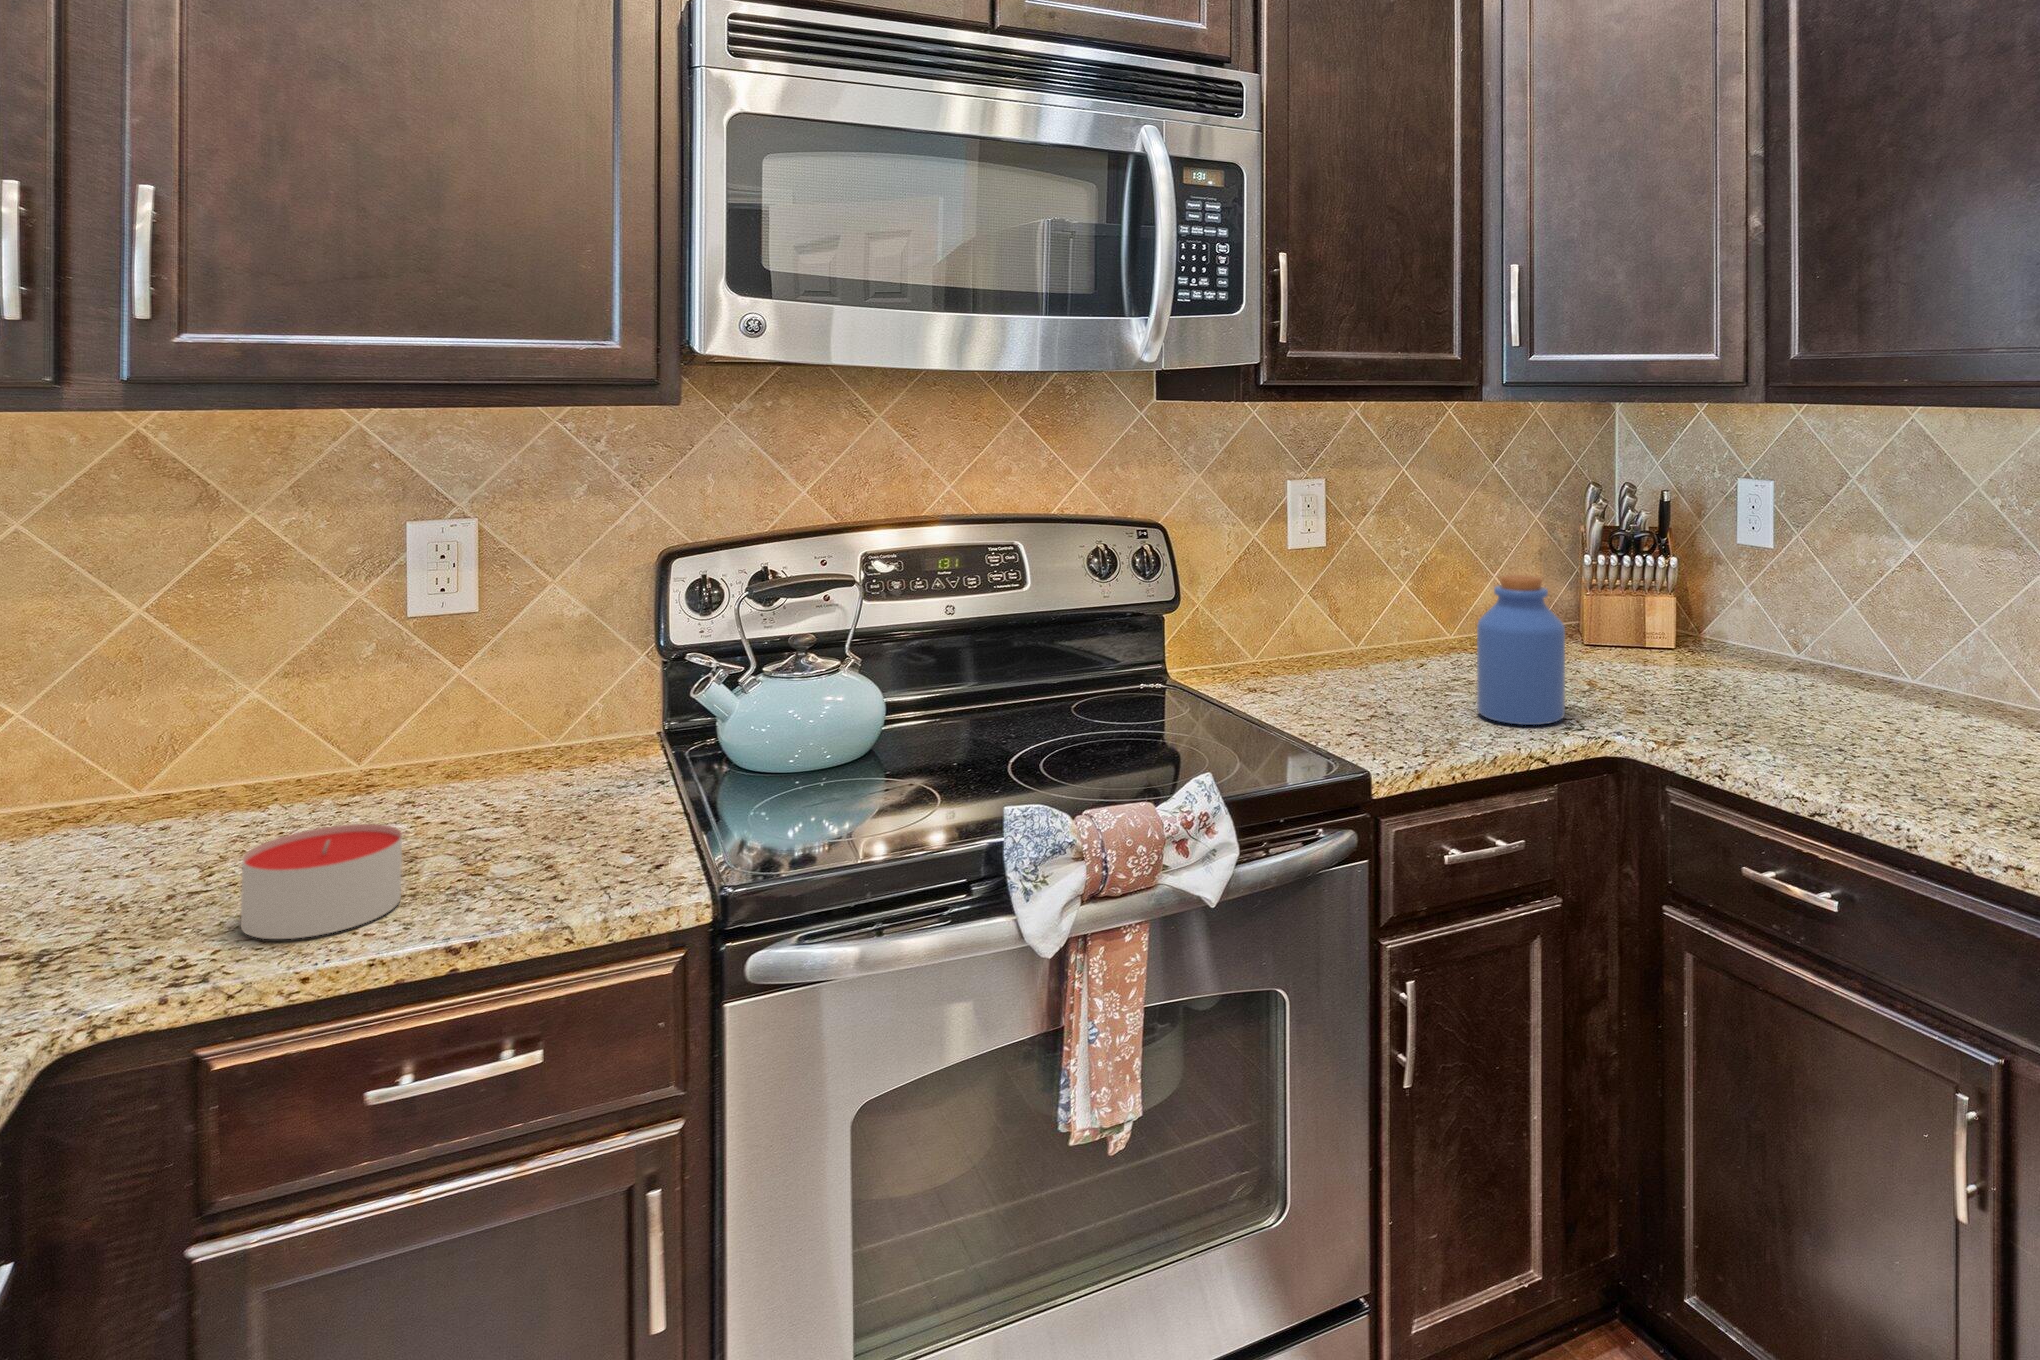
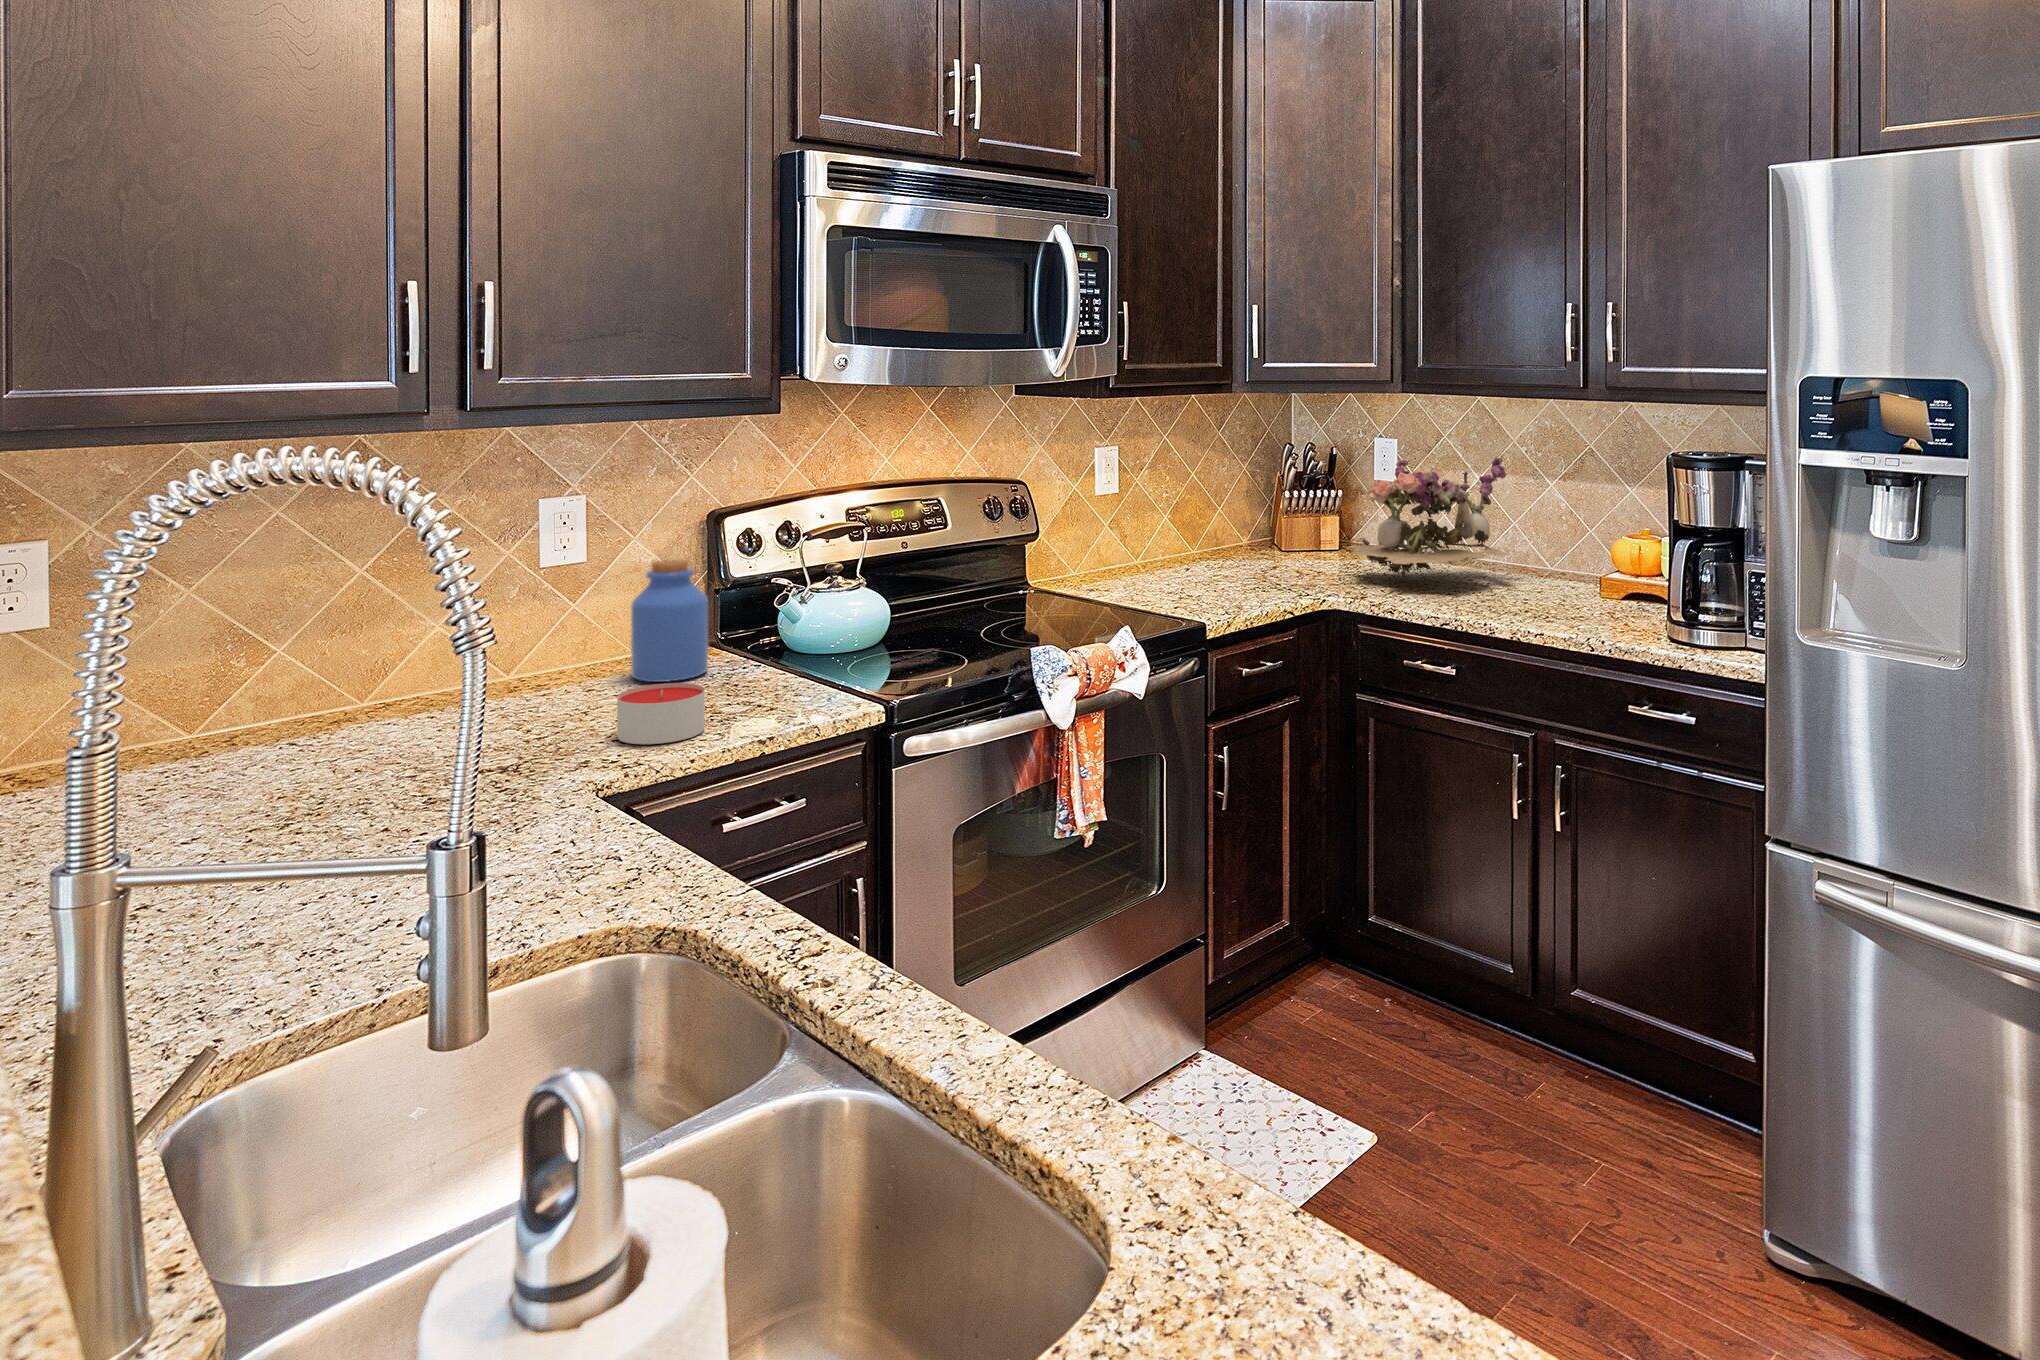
flower arrangement: none [1673,507,1966,711] -> present [1347,454,1508,579]
jar: present [1477,575,1565,725] -> present [631,560,708,682]

